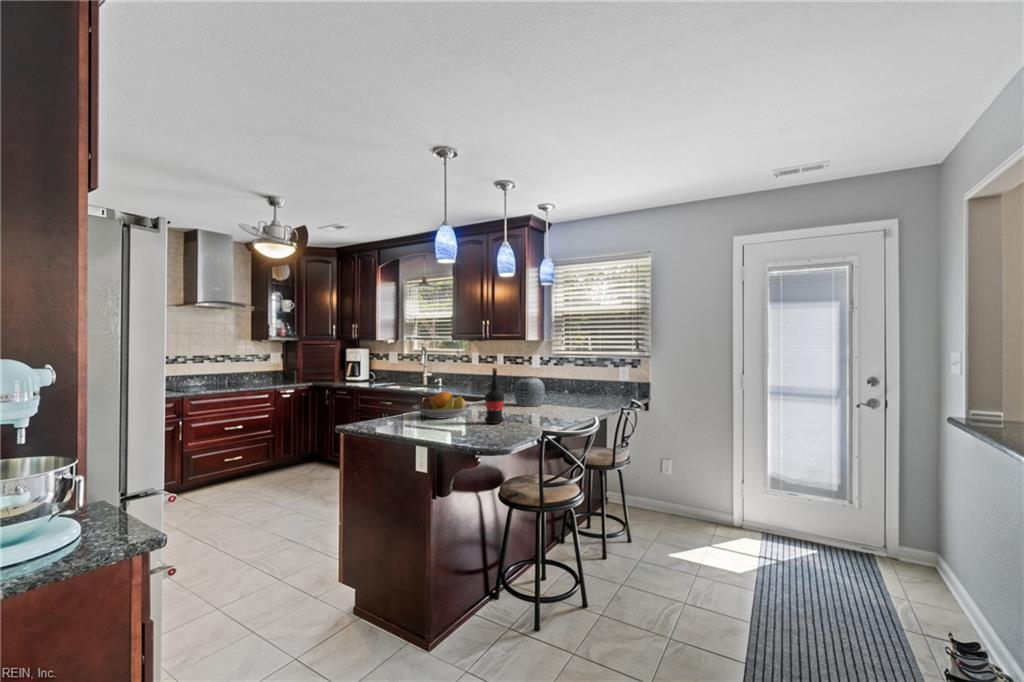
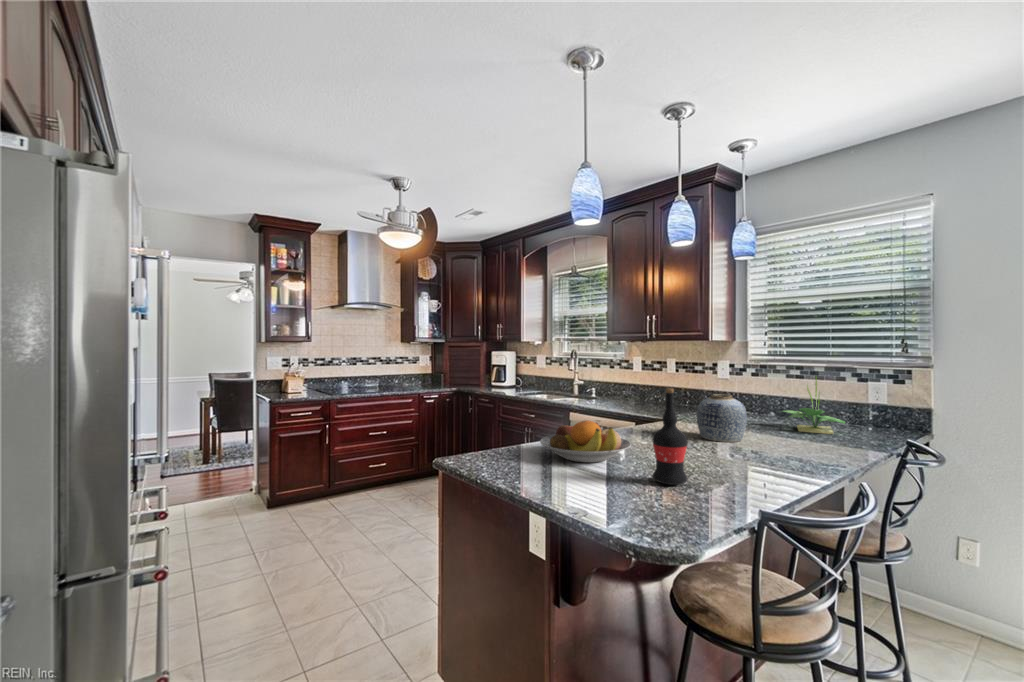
potted plant: none [567,363,605,401] -> present [784,380,845,434]

